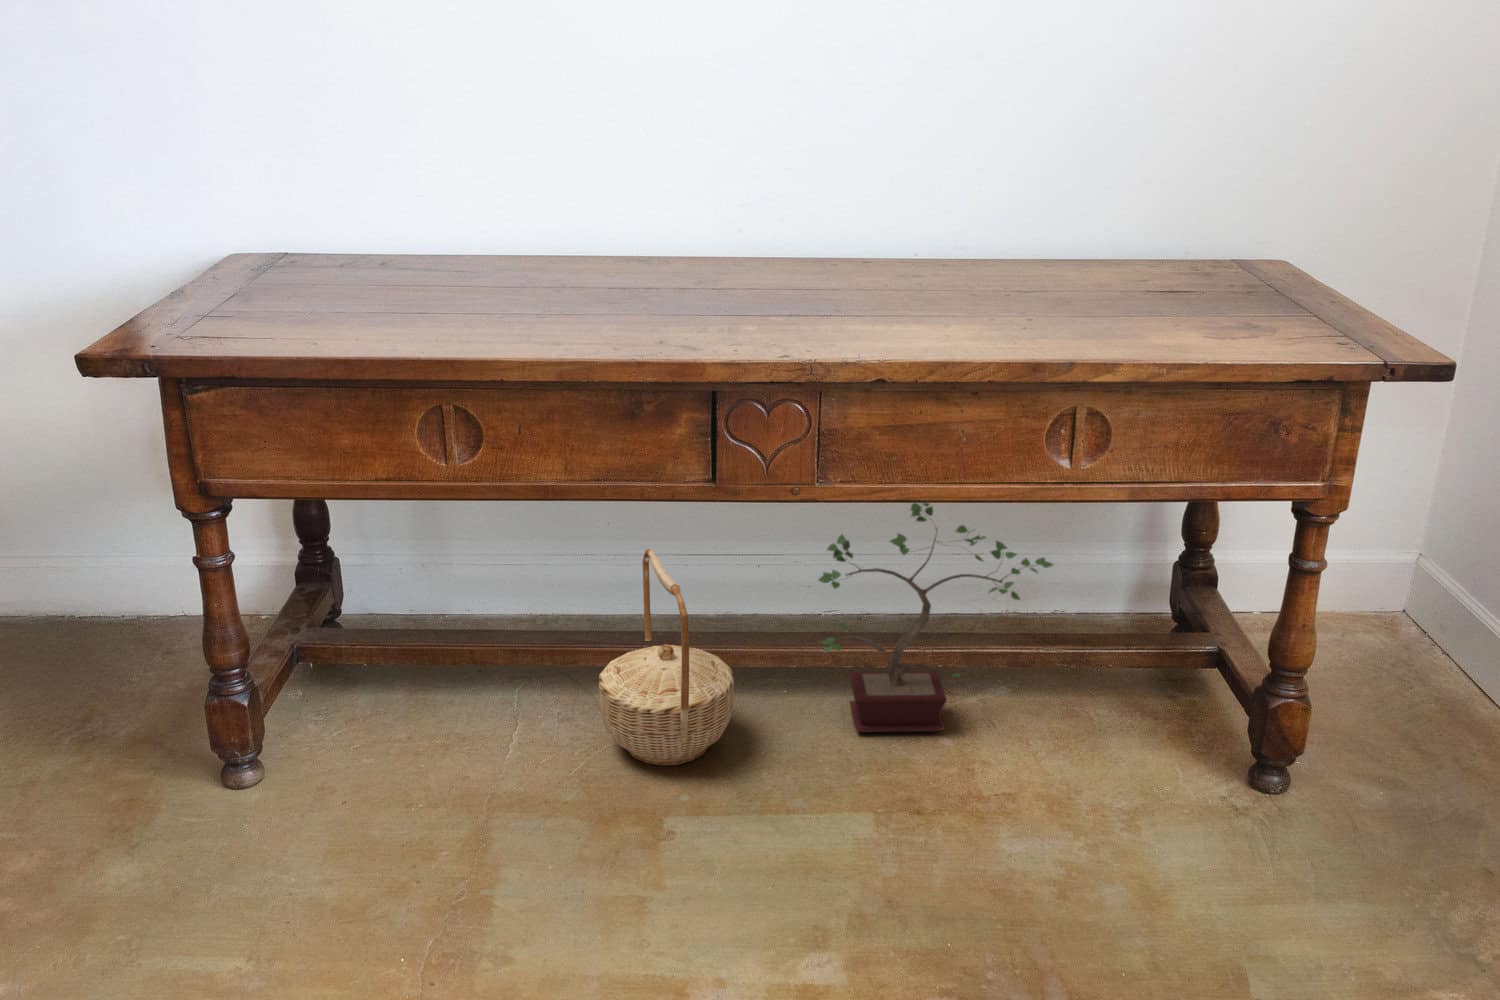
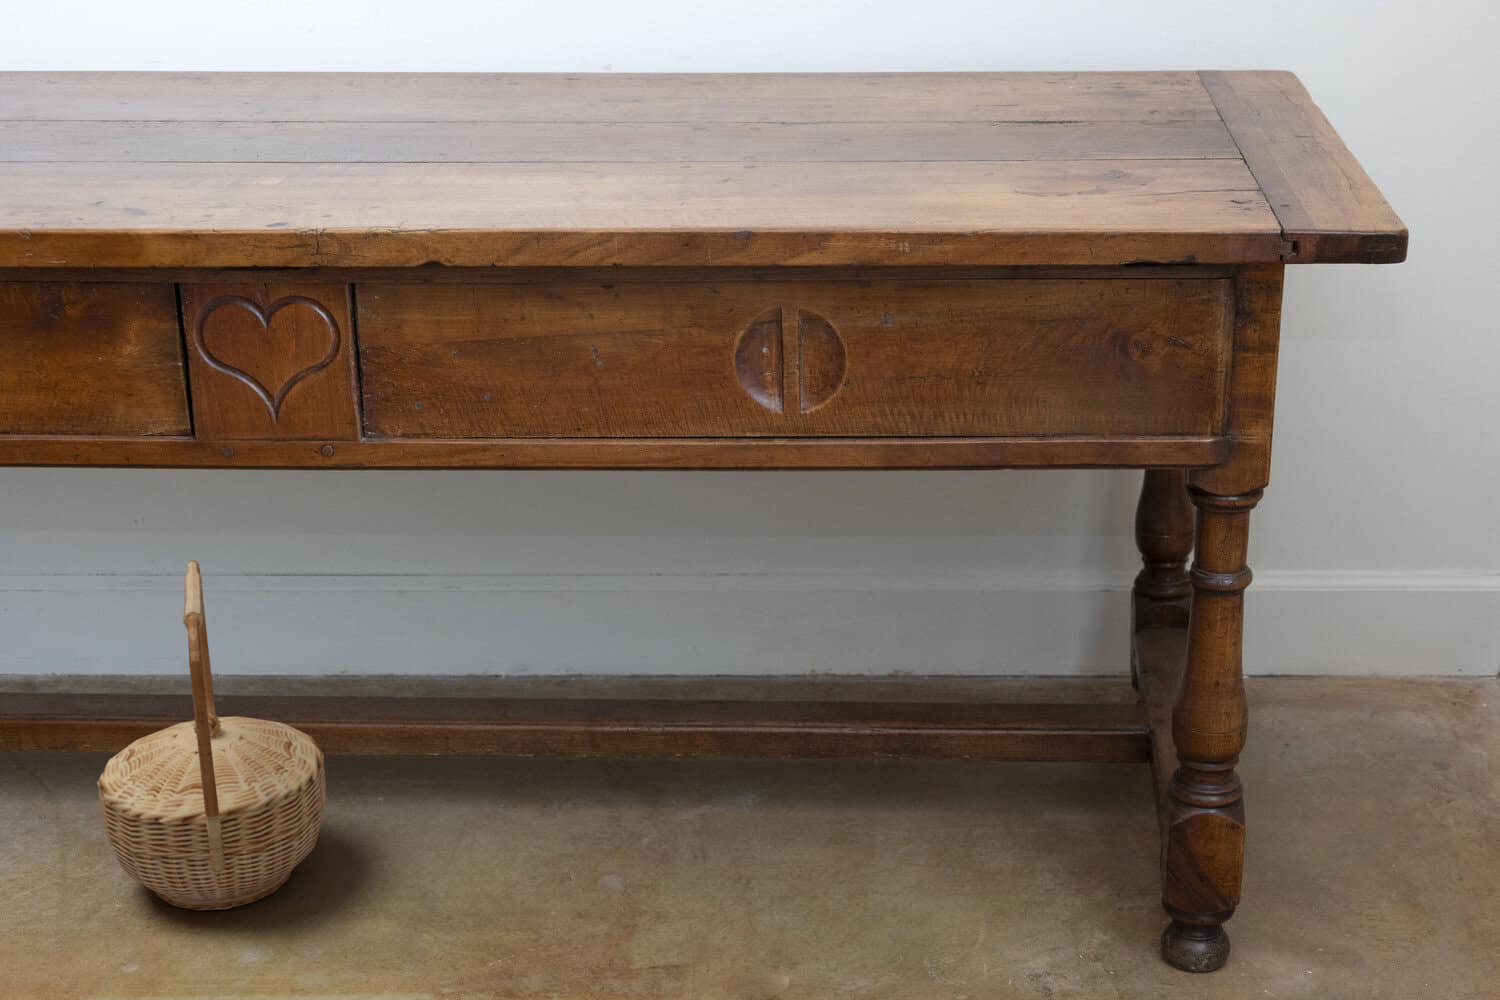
potted plant: present [819,503,1053,732] -> none [449,462,833,862]

